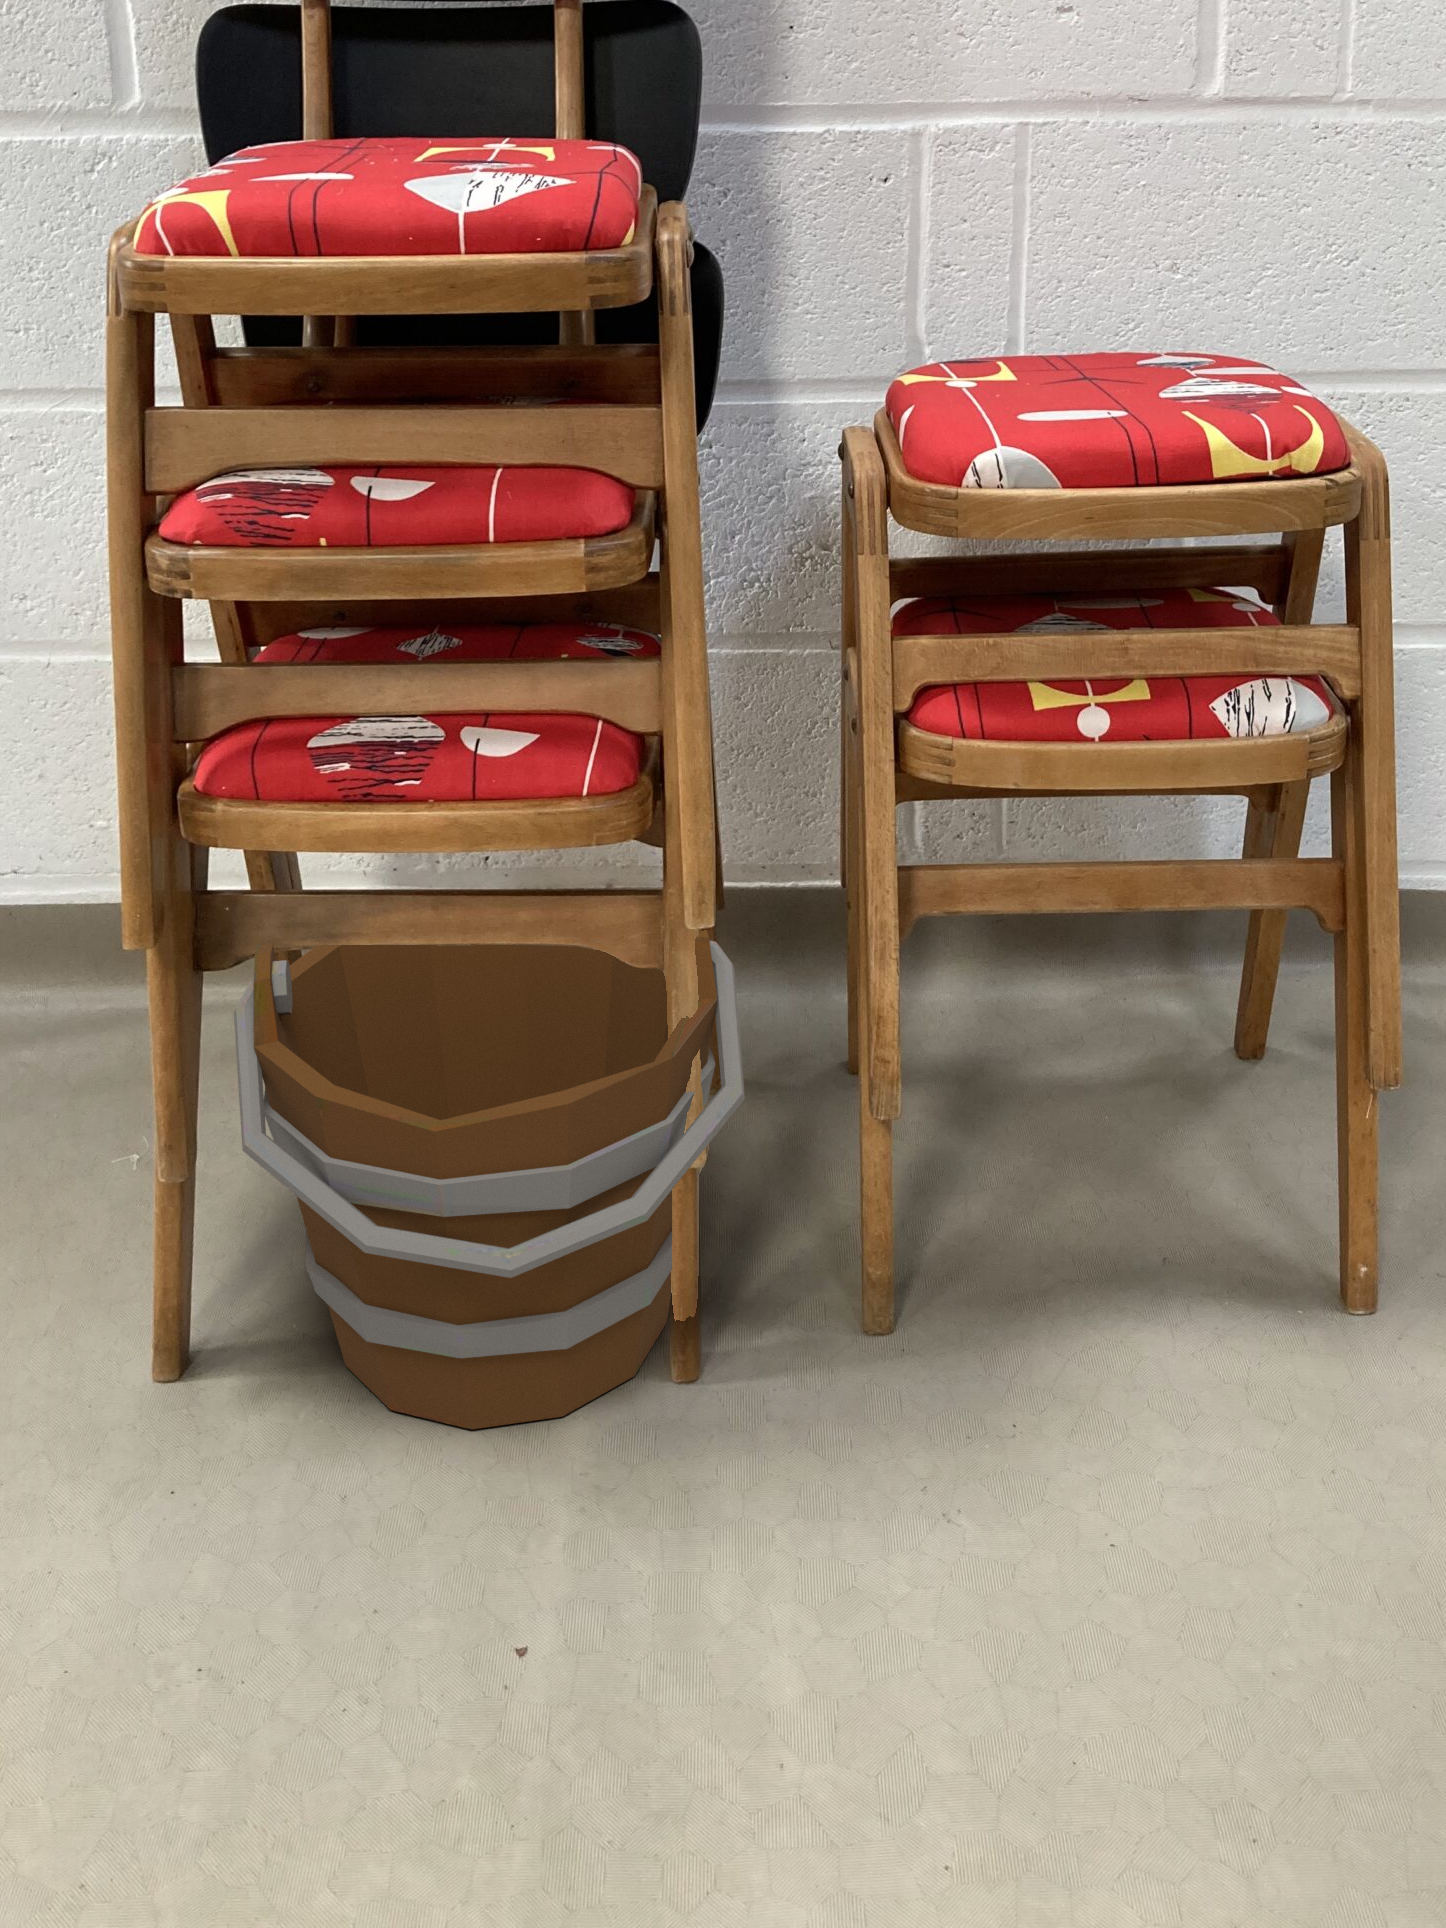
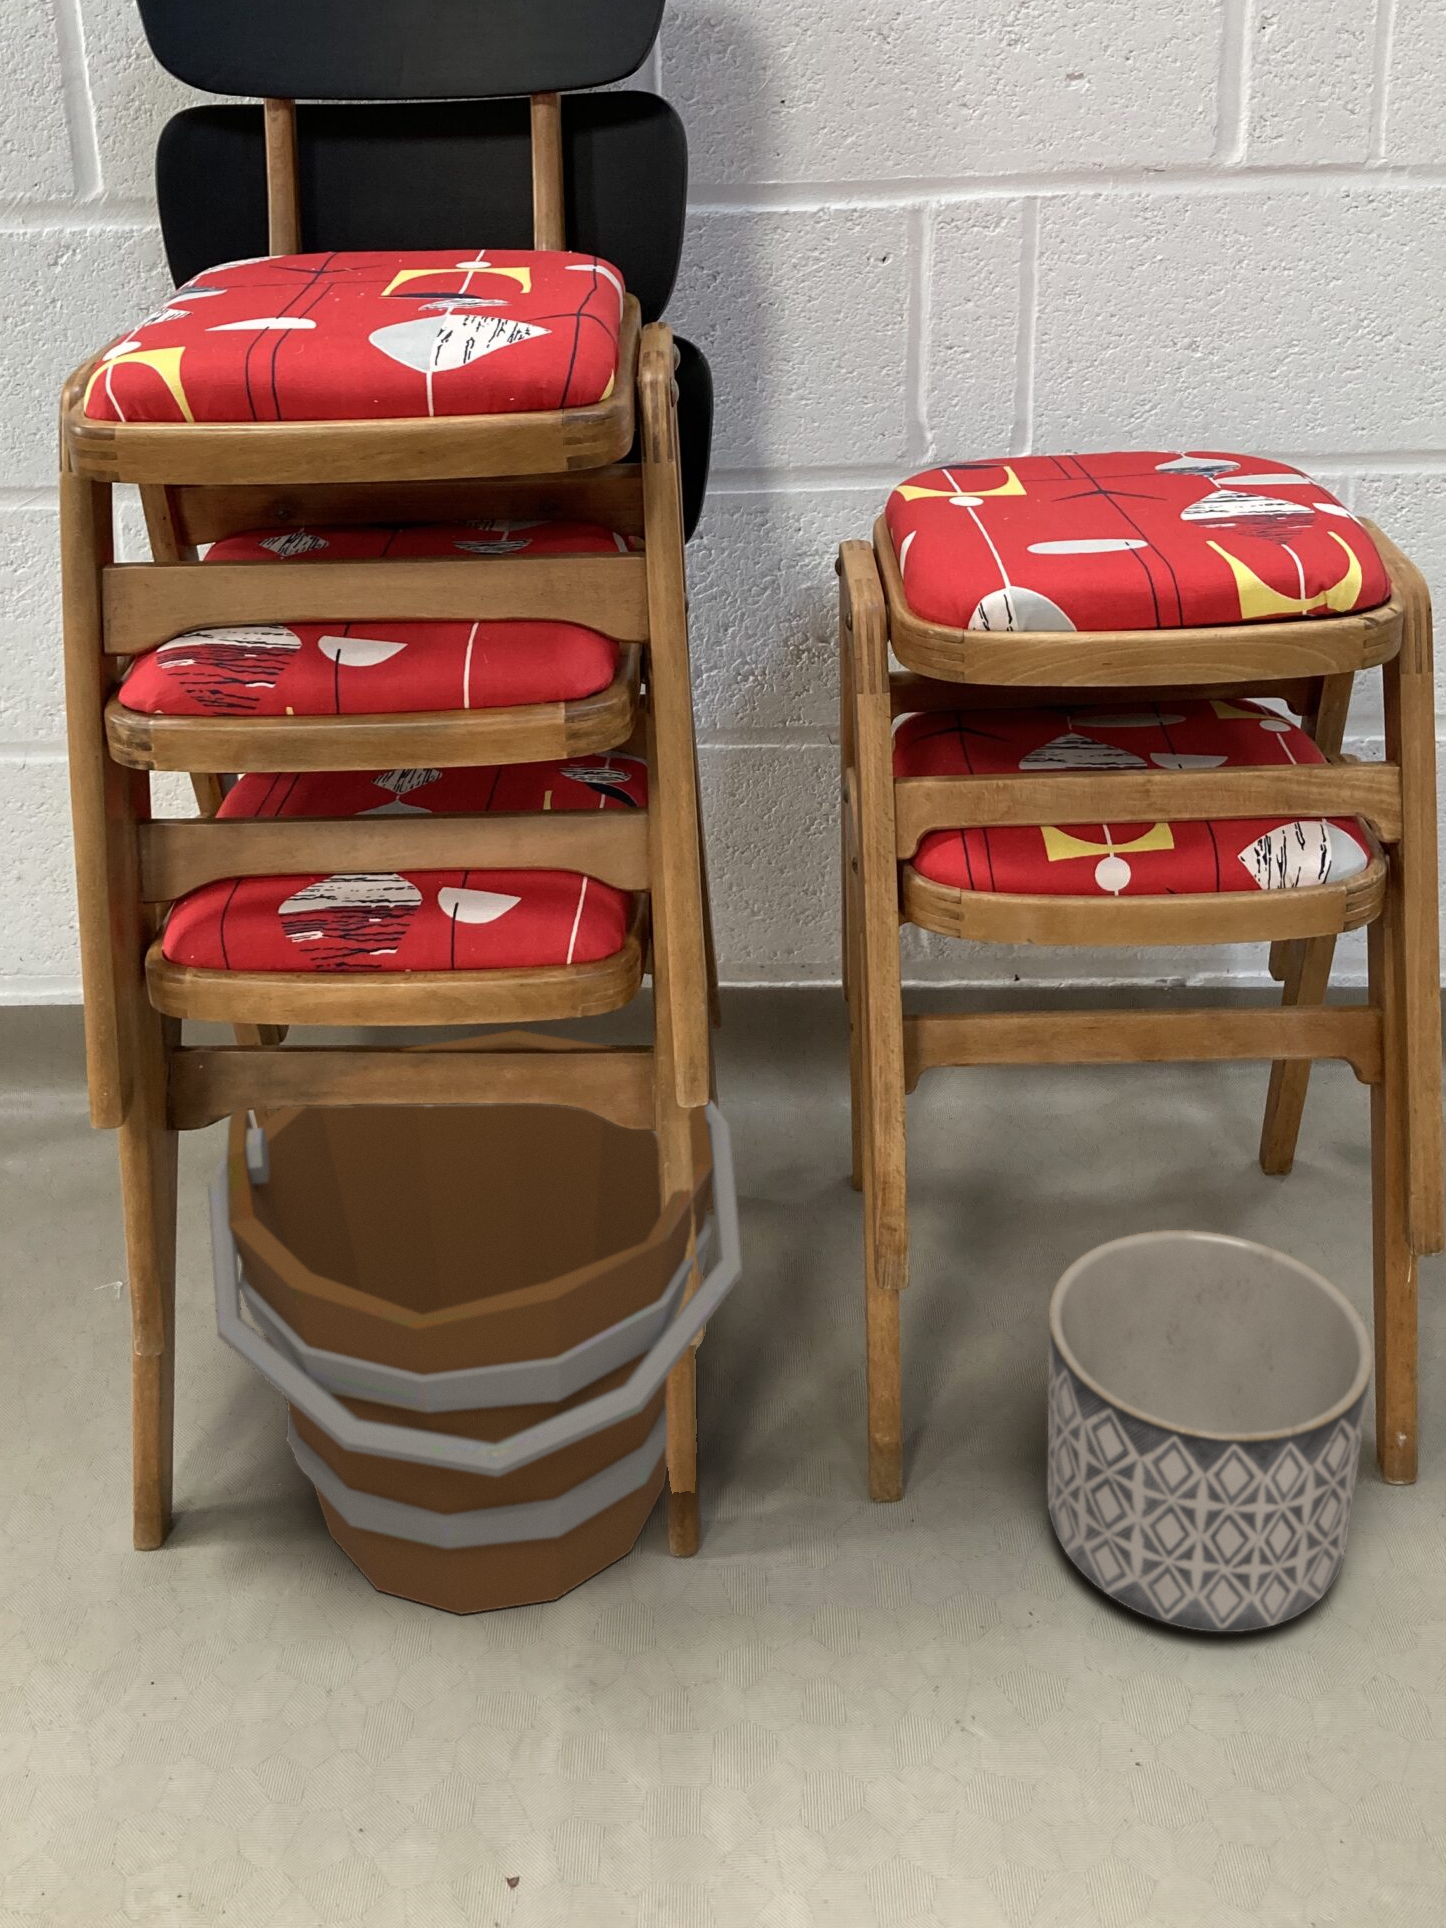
planter: none [1031,1073,1333,1432] -> present [1048,1230,1373,1632]

